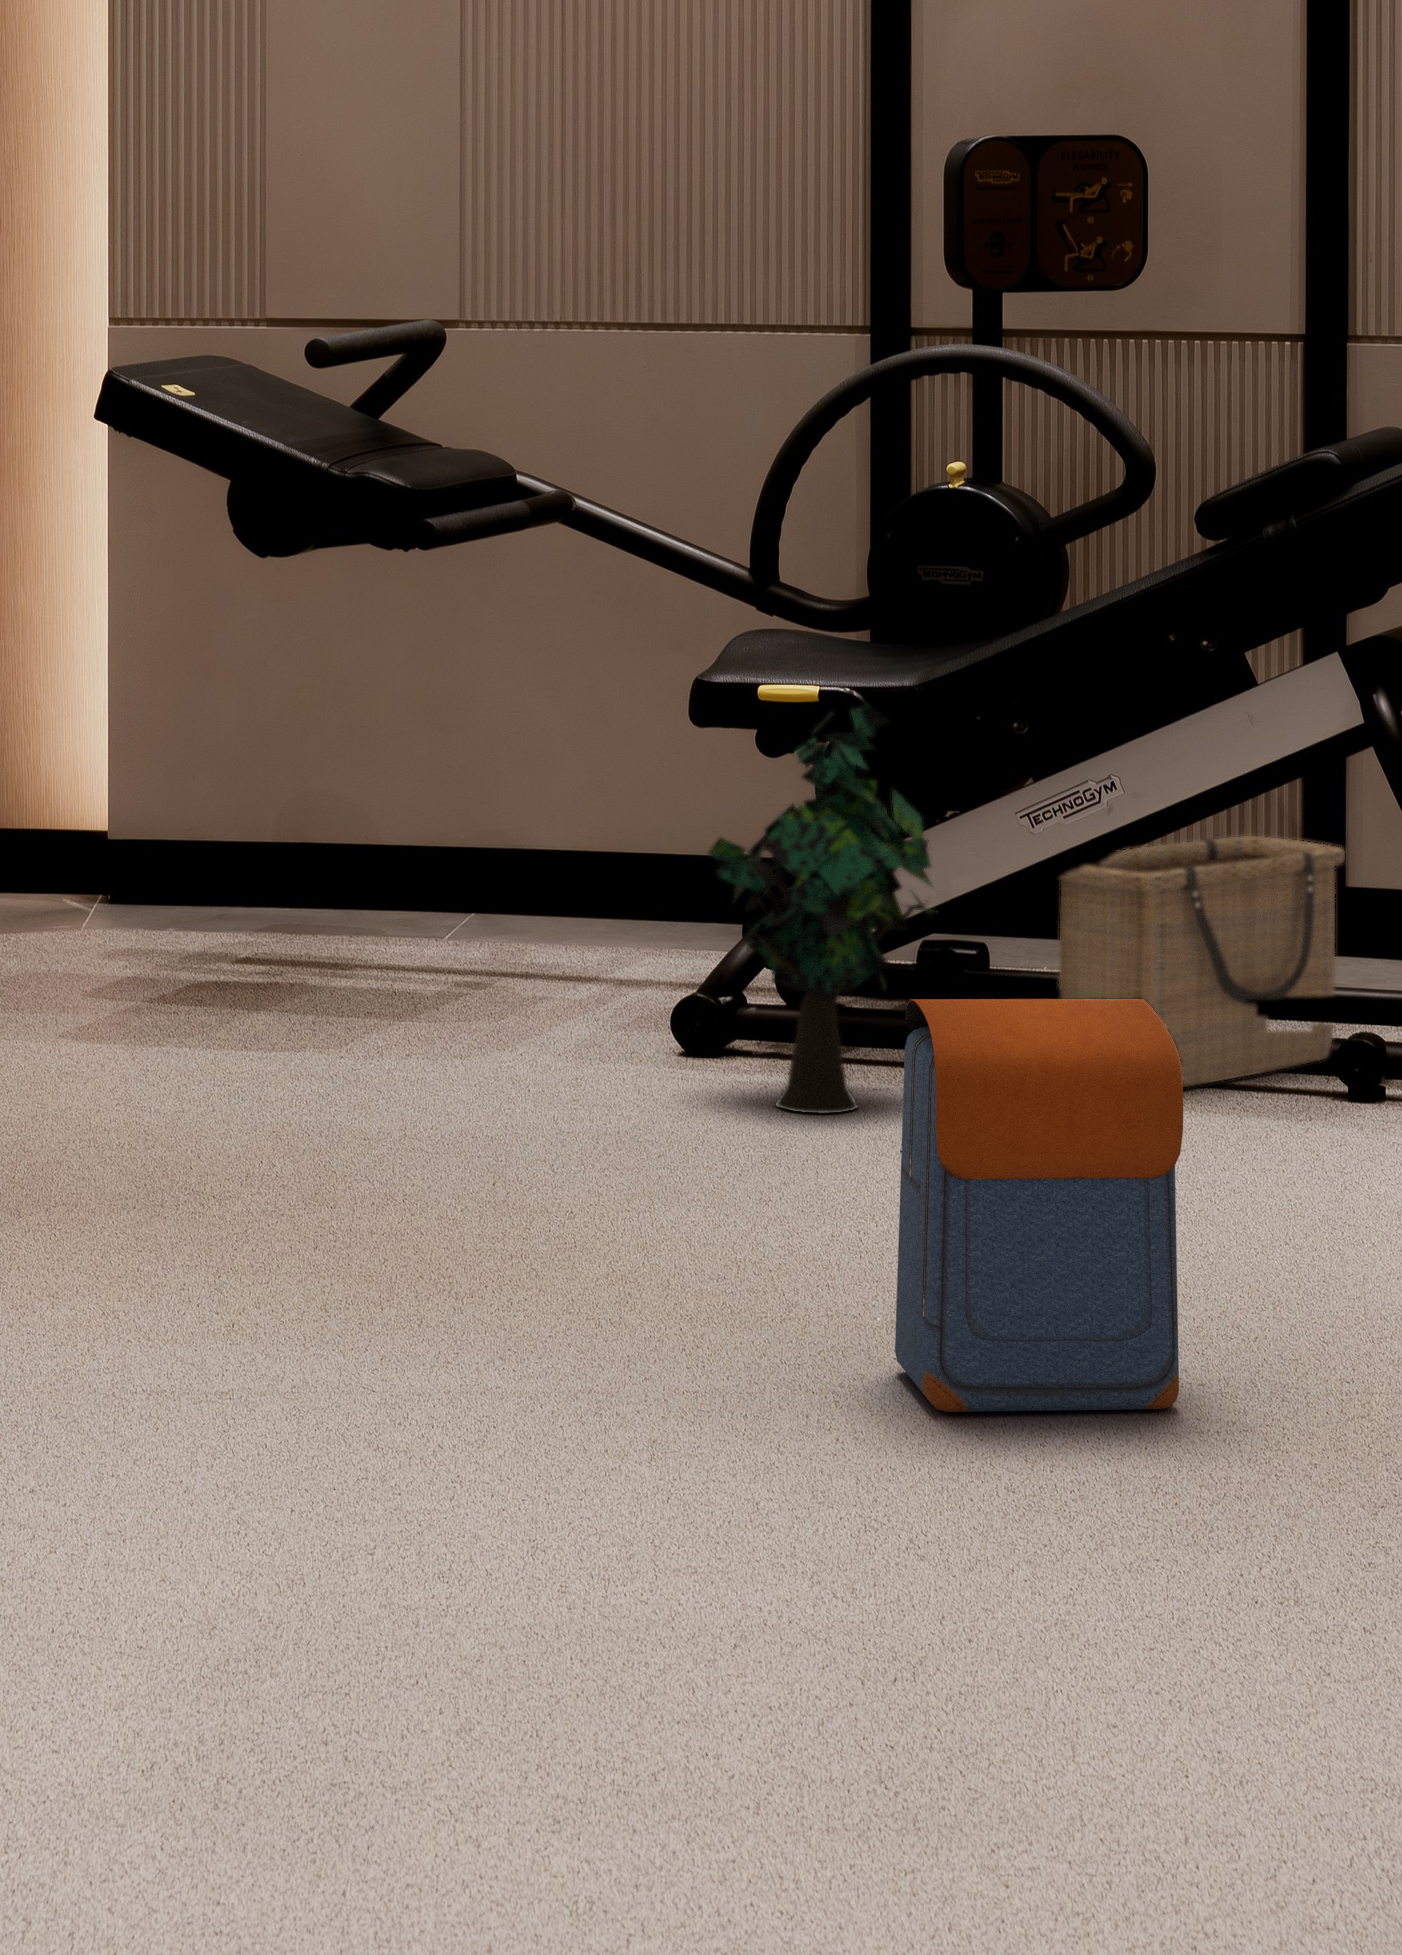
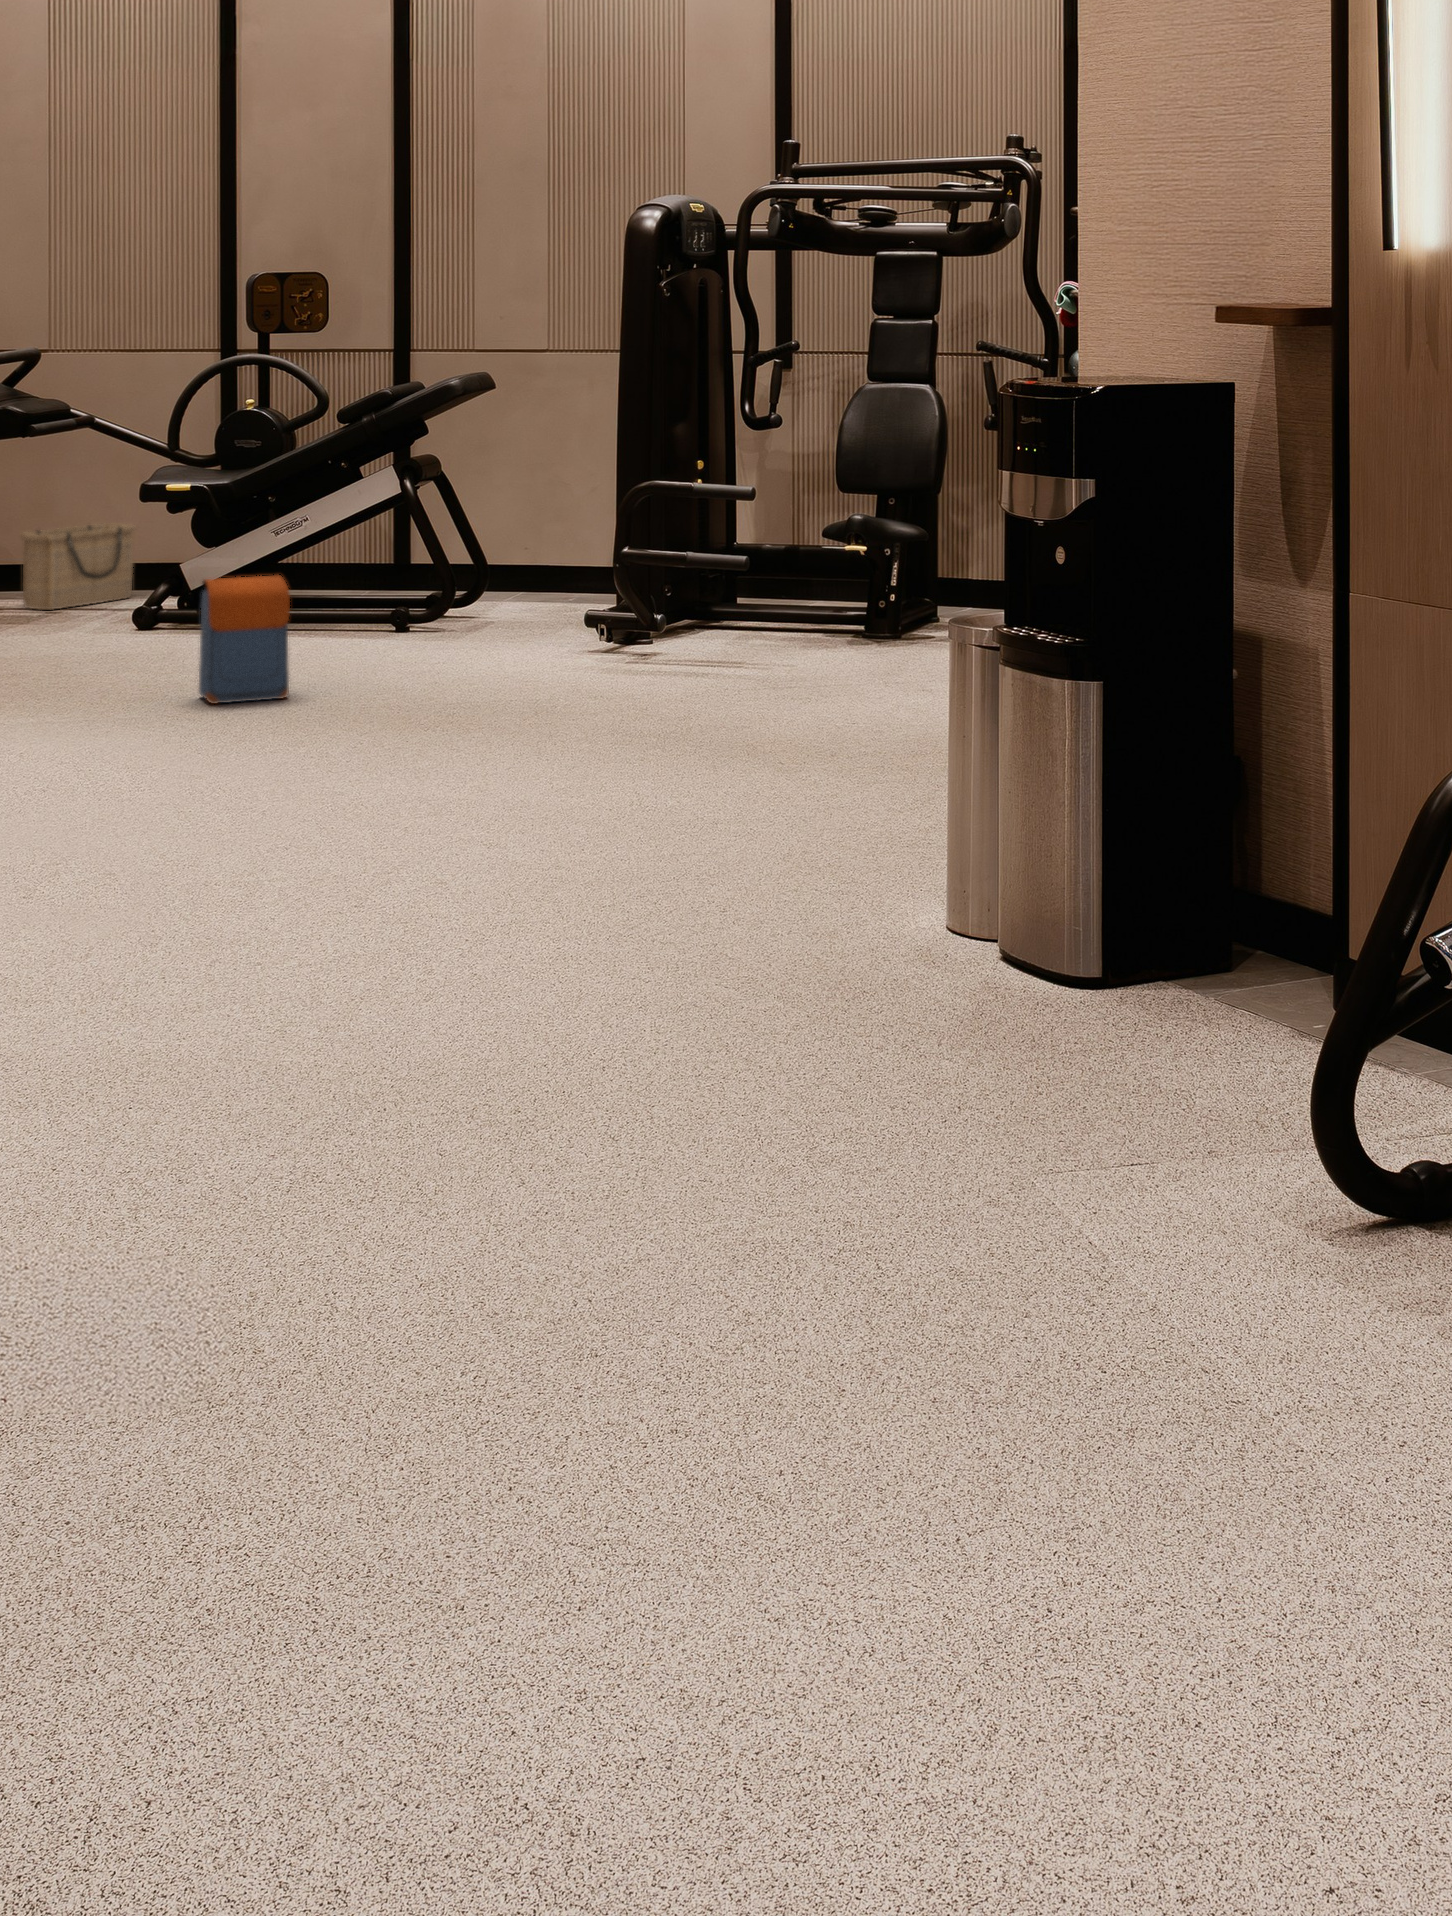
decorative plant: present [708,703,934,1114] -> none [146,492,236,640]
basket: present [1059,836,1345,1087] -> present [20,523,136,610]

